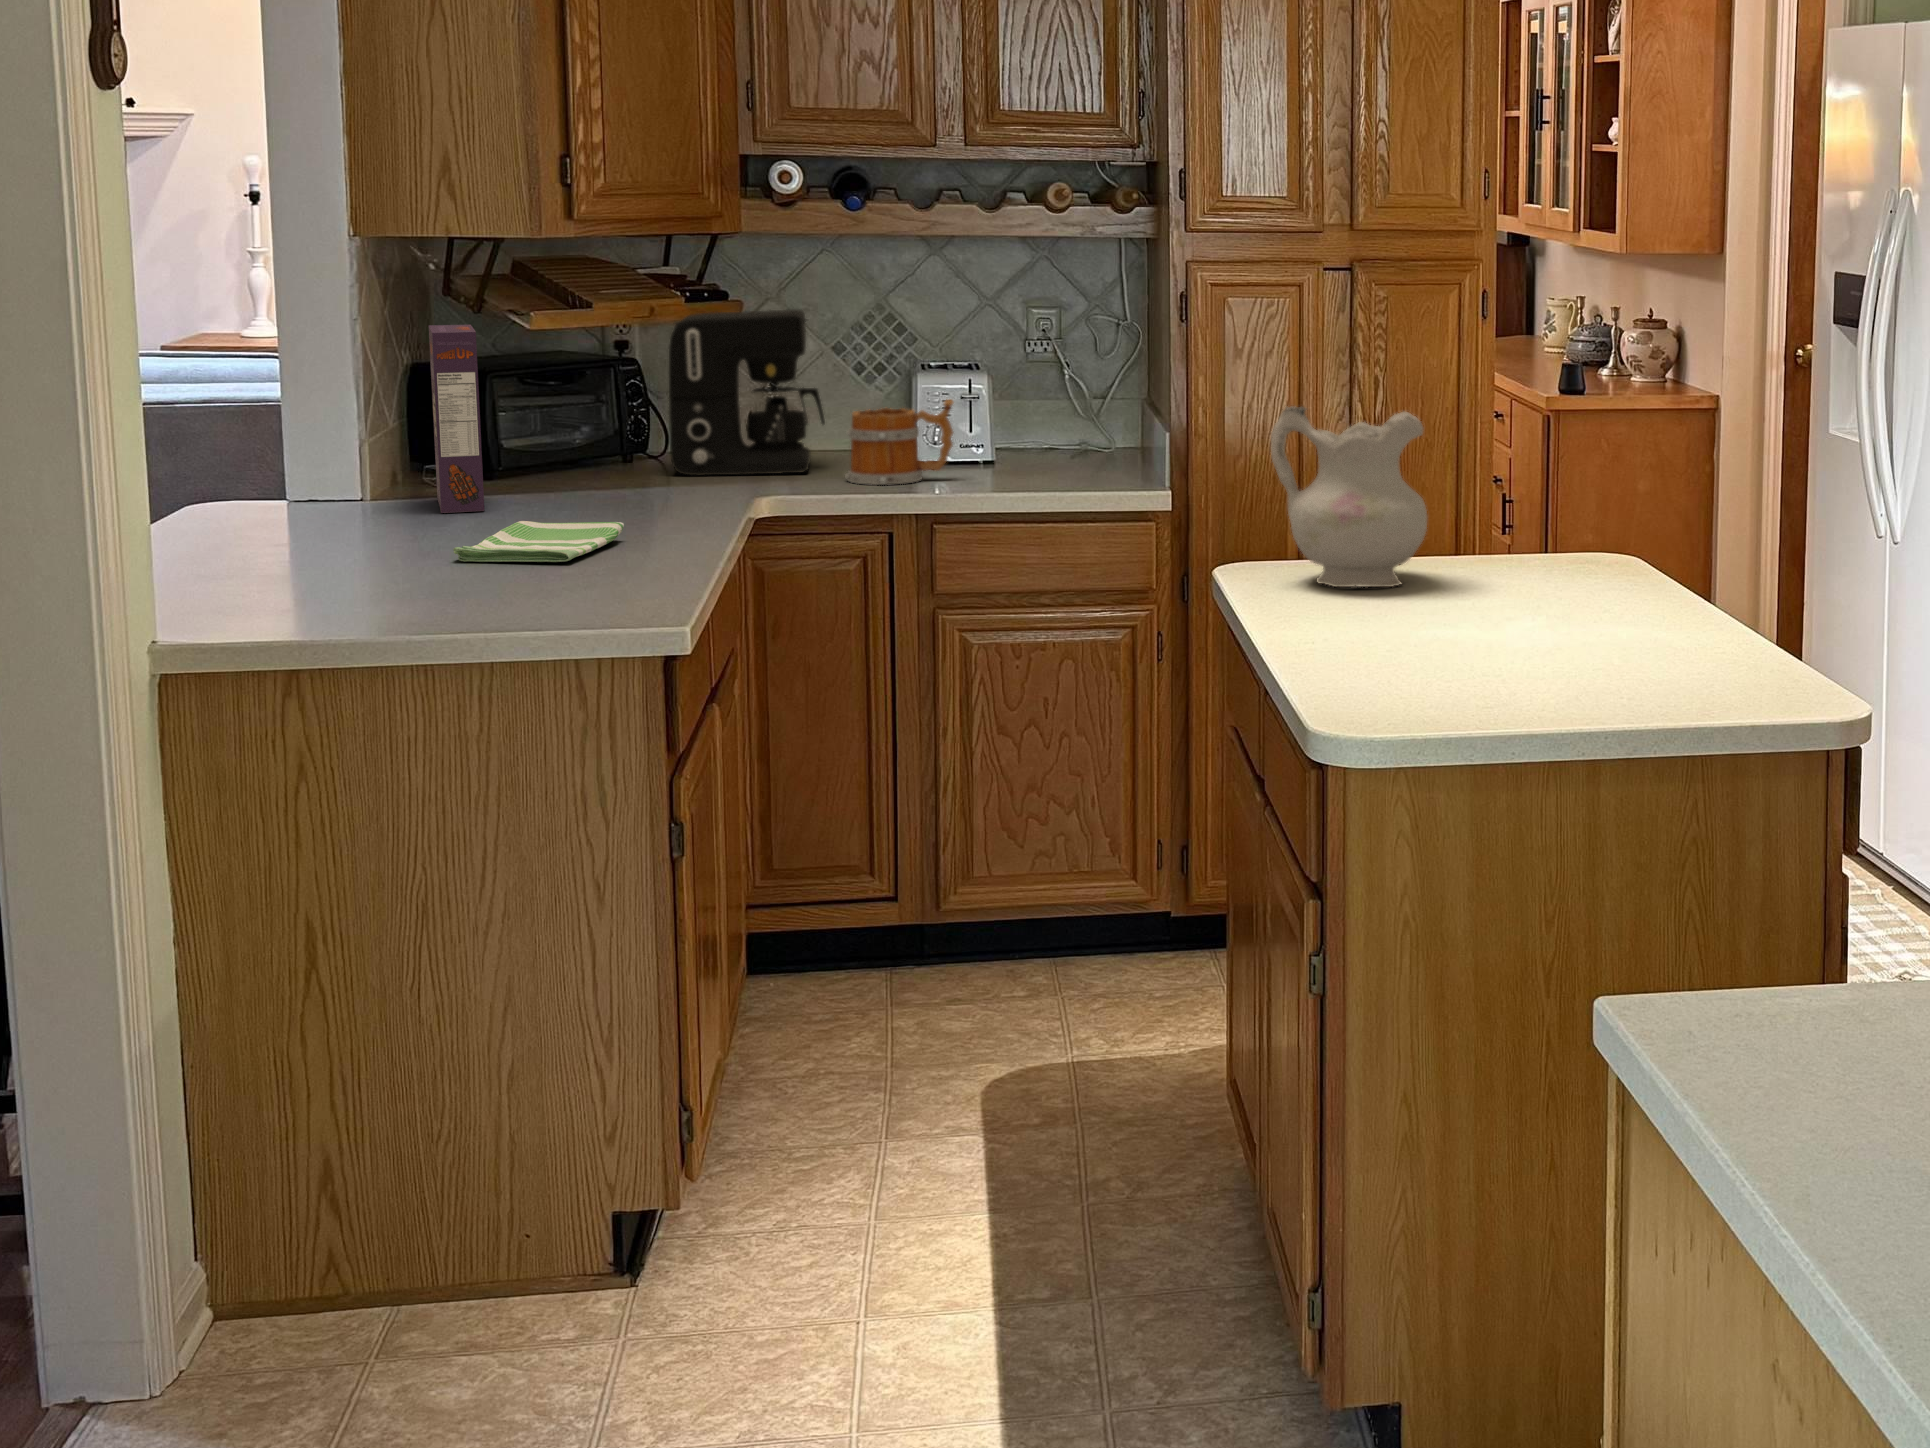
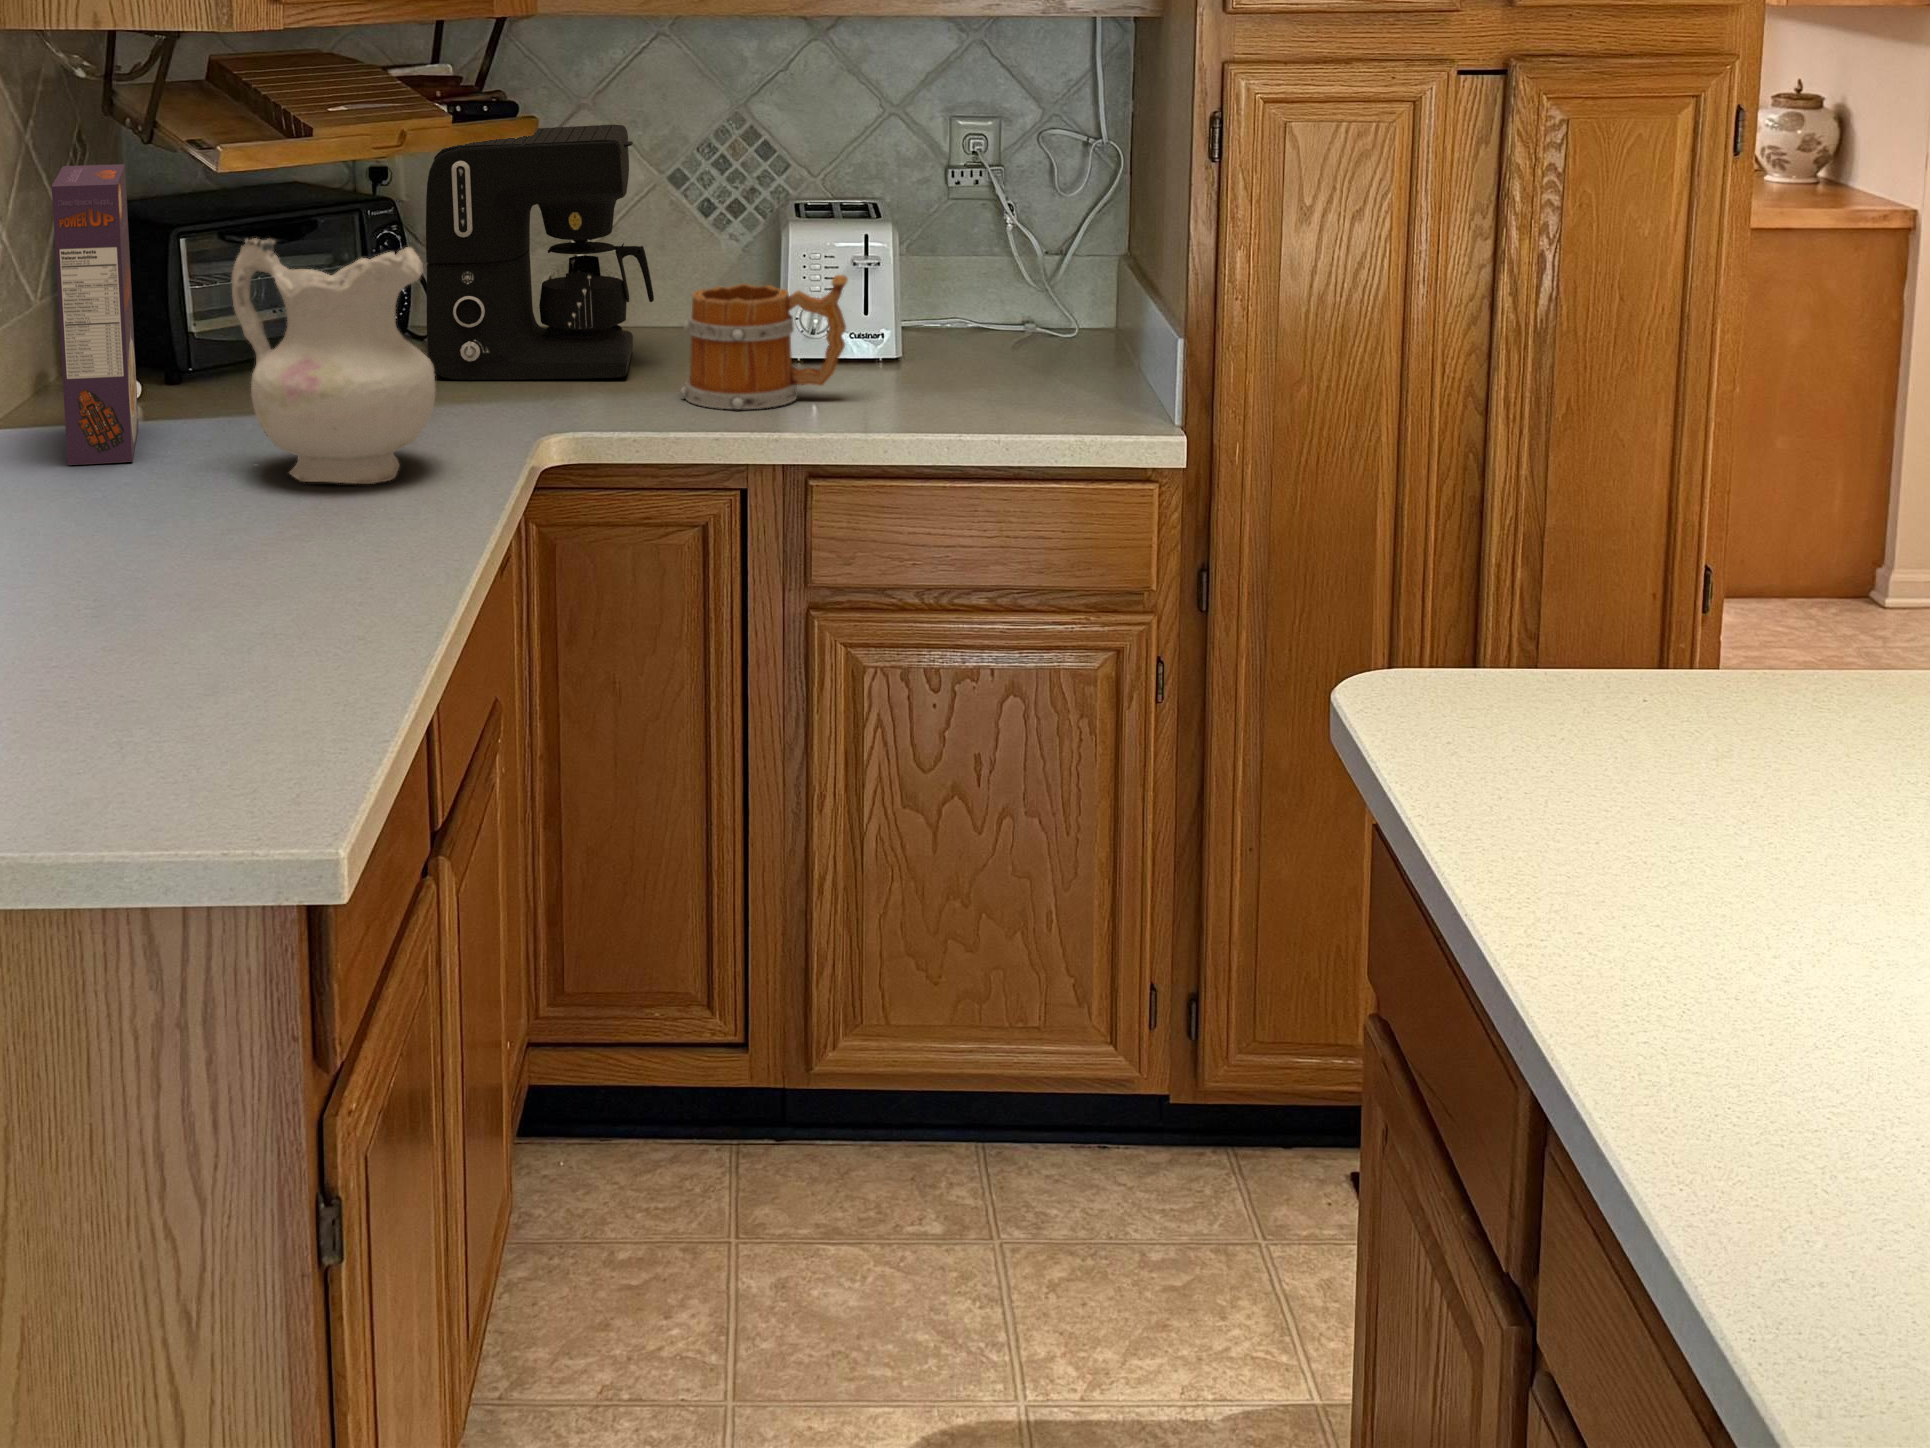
ceramic pitcher: present [1271,406,1427,587] -> present [232,238,436,484]
dish towel: present [453,521,624,562] -> none [25,514,317,619]

